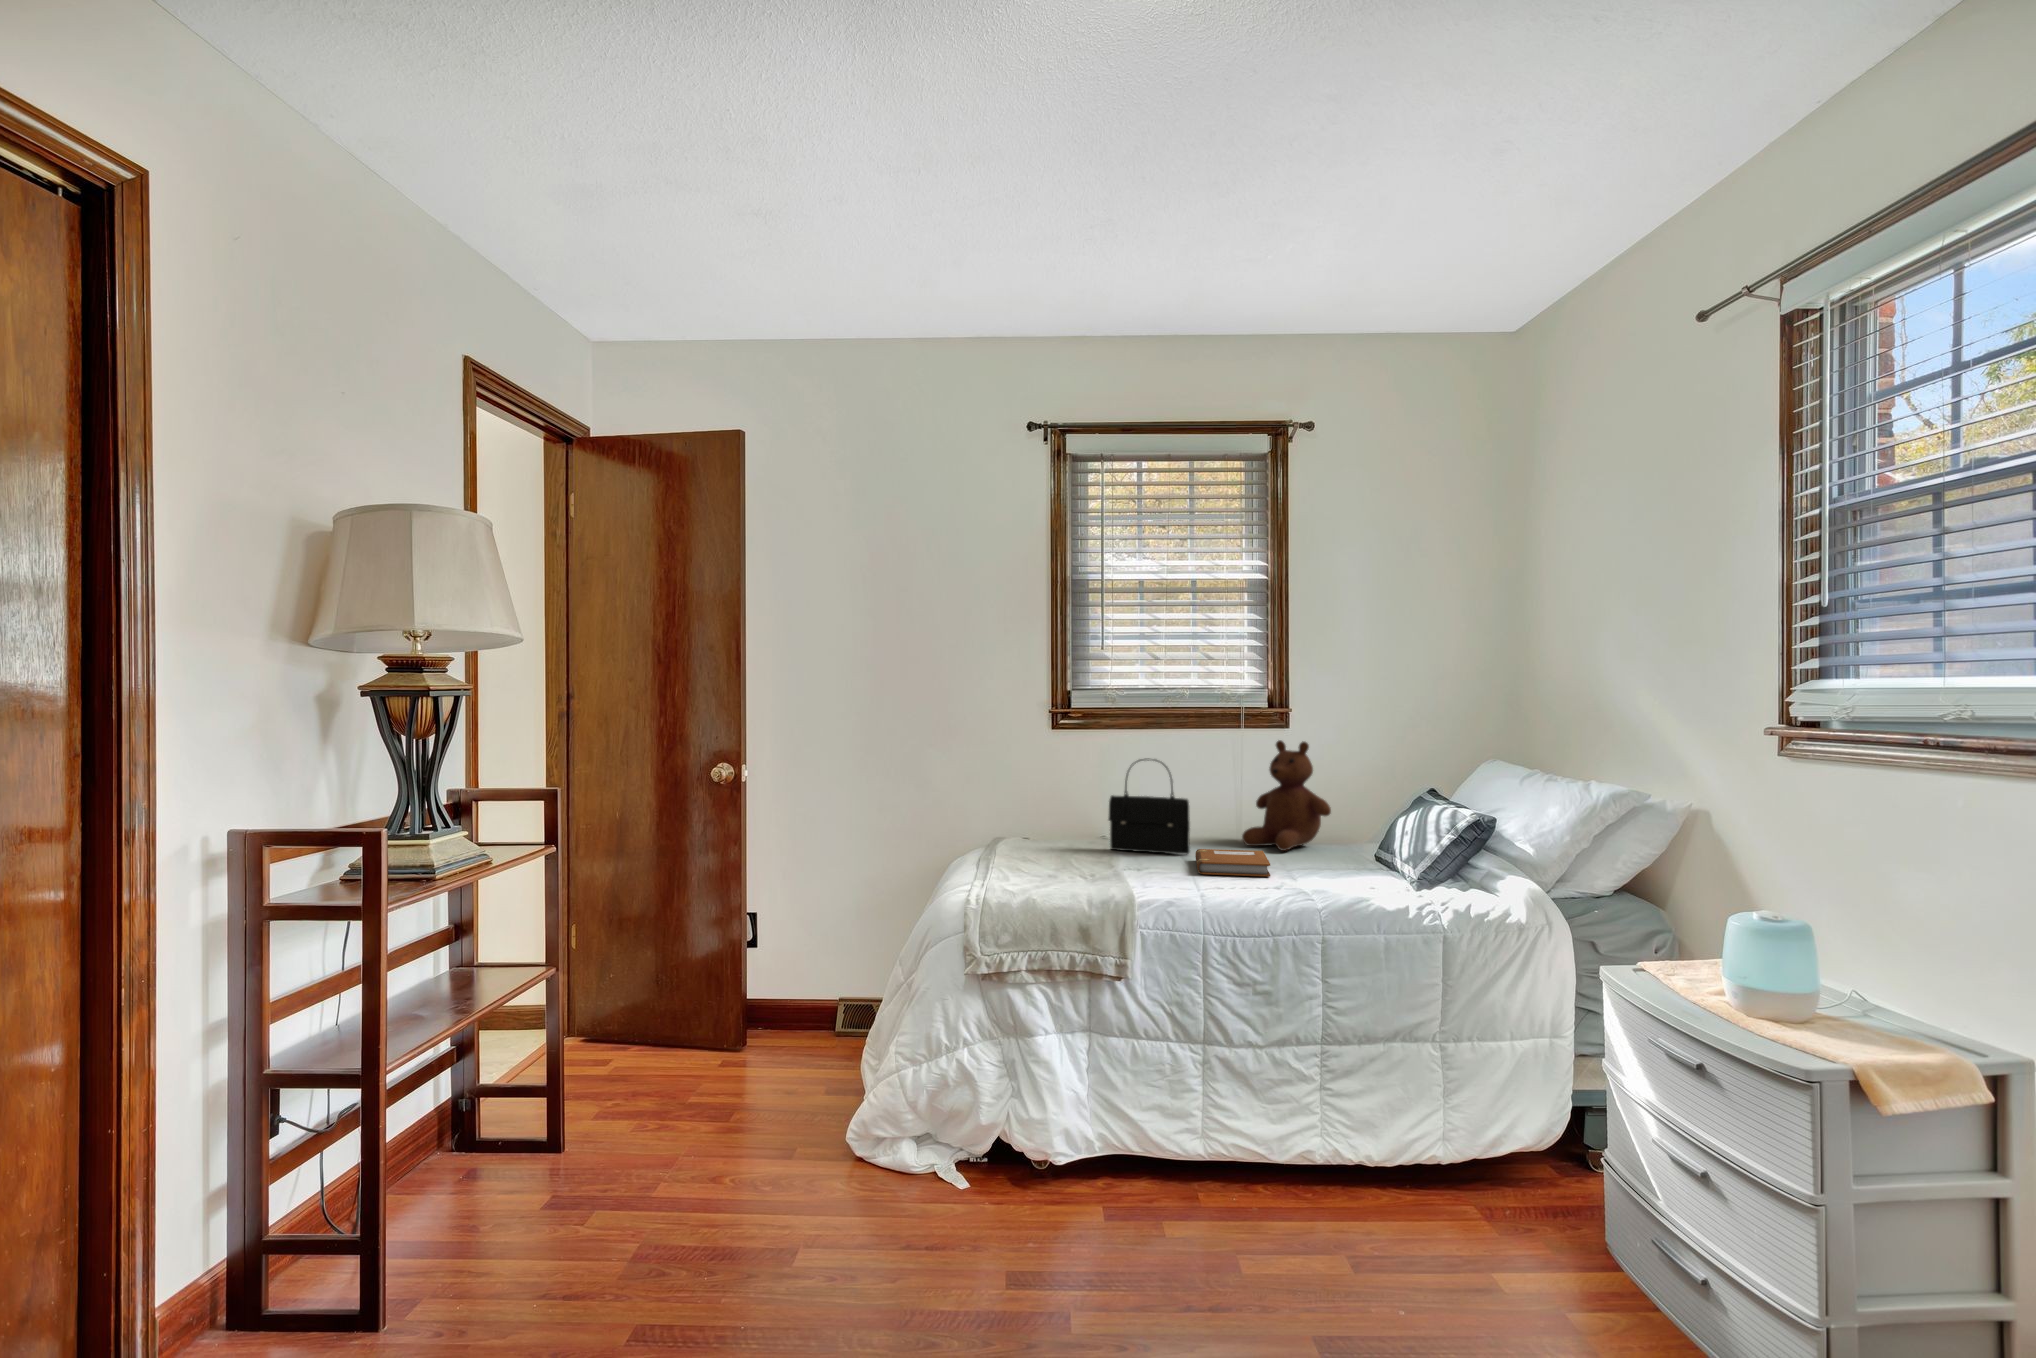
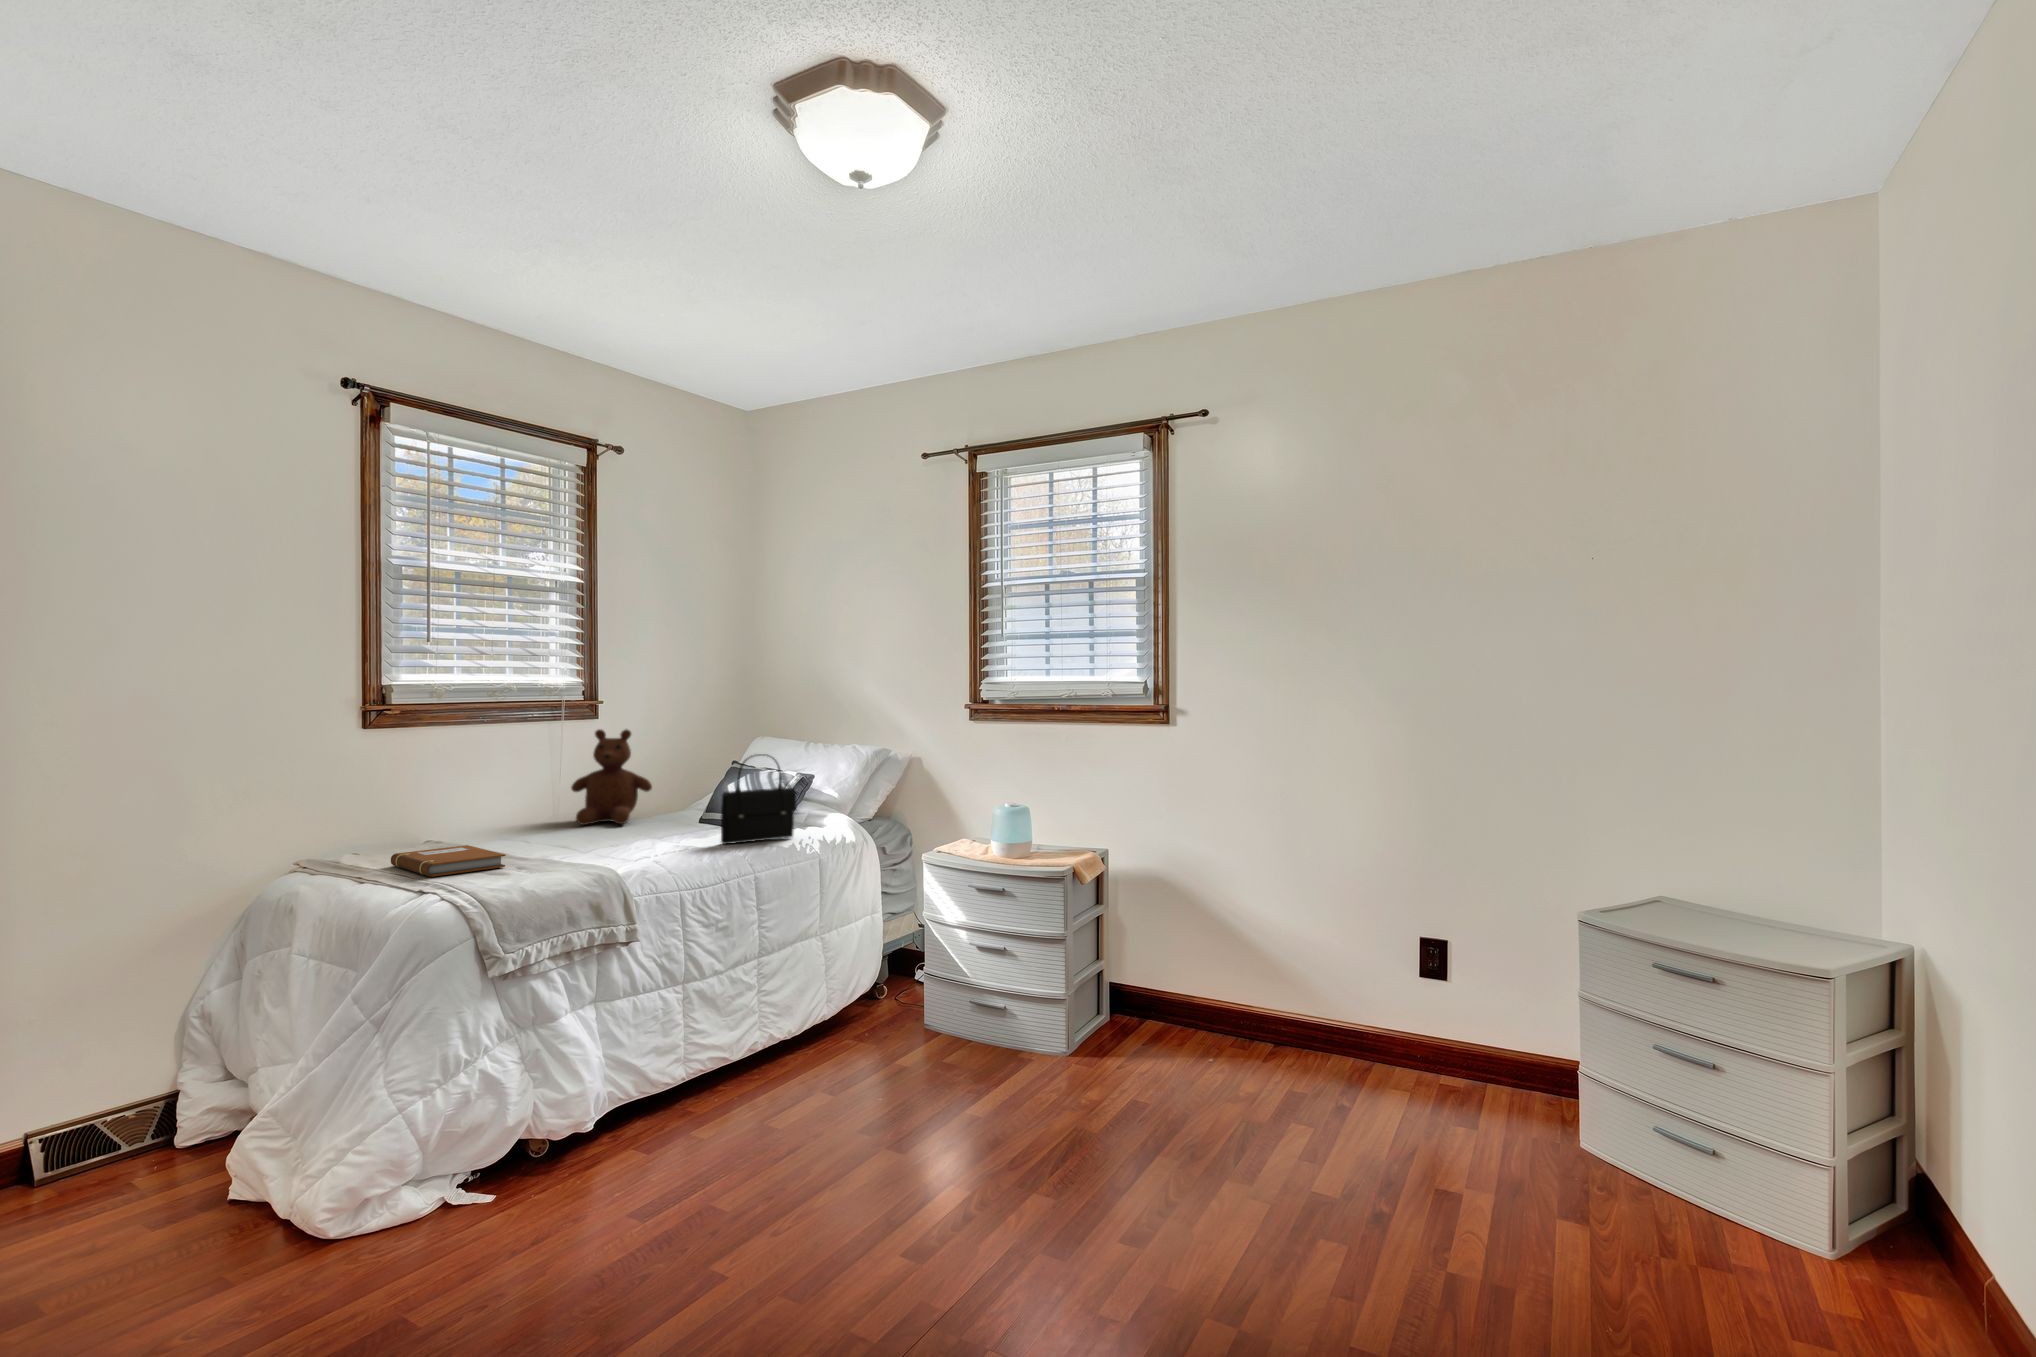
handbag: present [1109,758,1190,854] -> present [721,754,797,844]
notebook: present [1195,849,1270,876] -> present [391,845,506,877]

